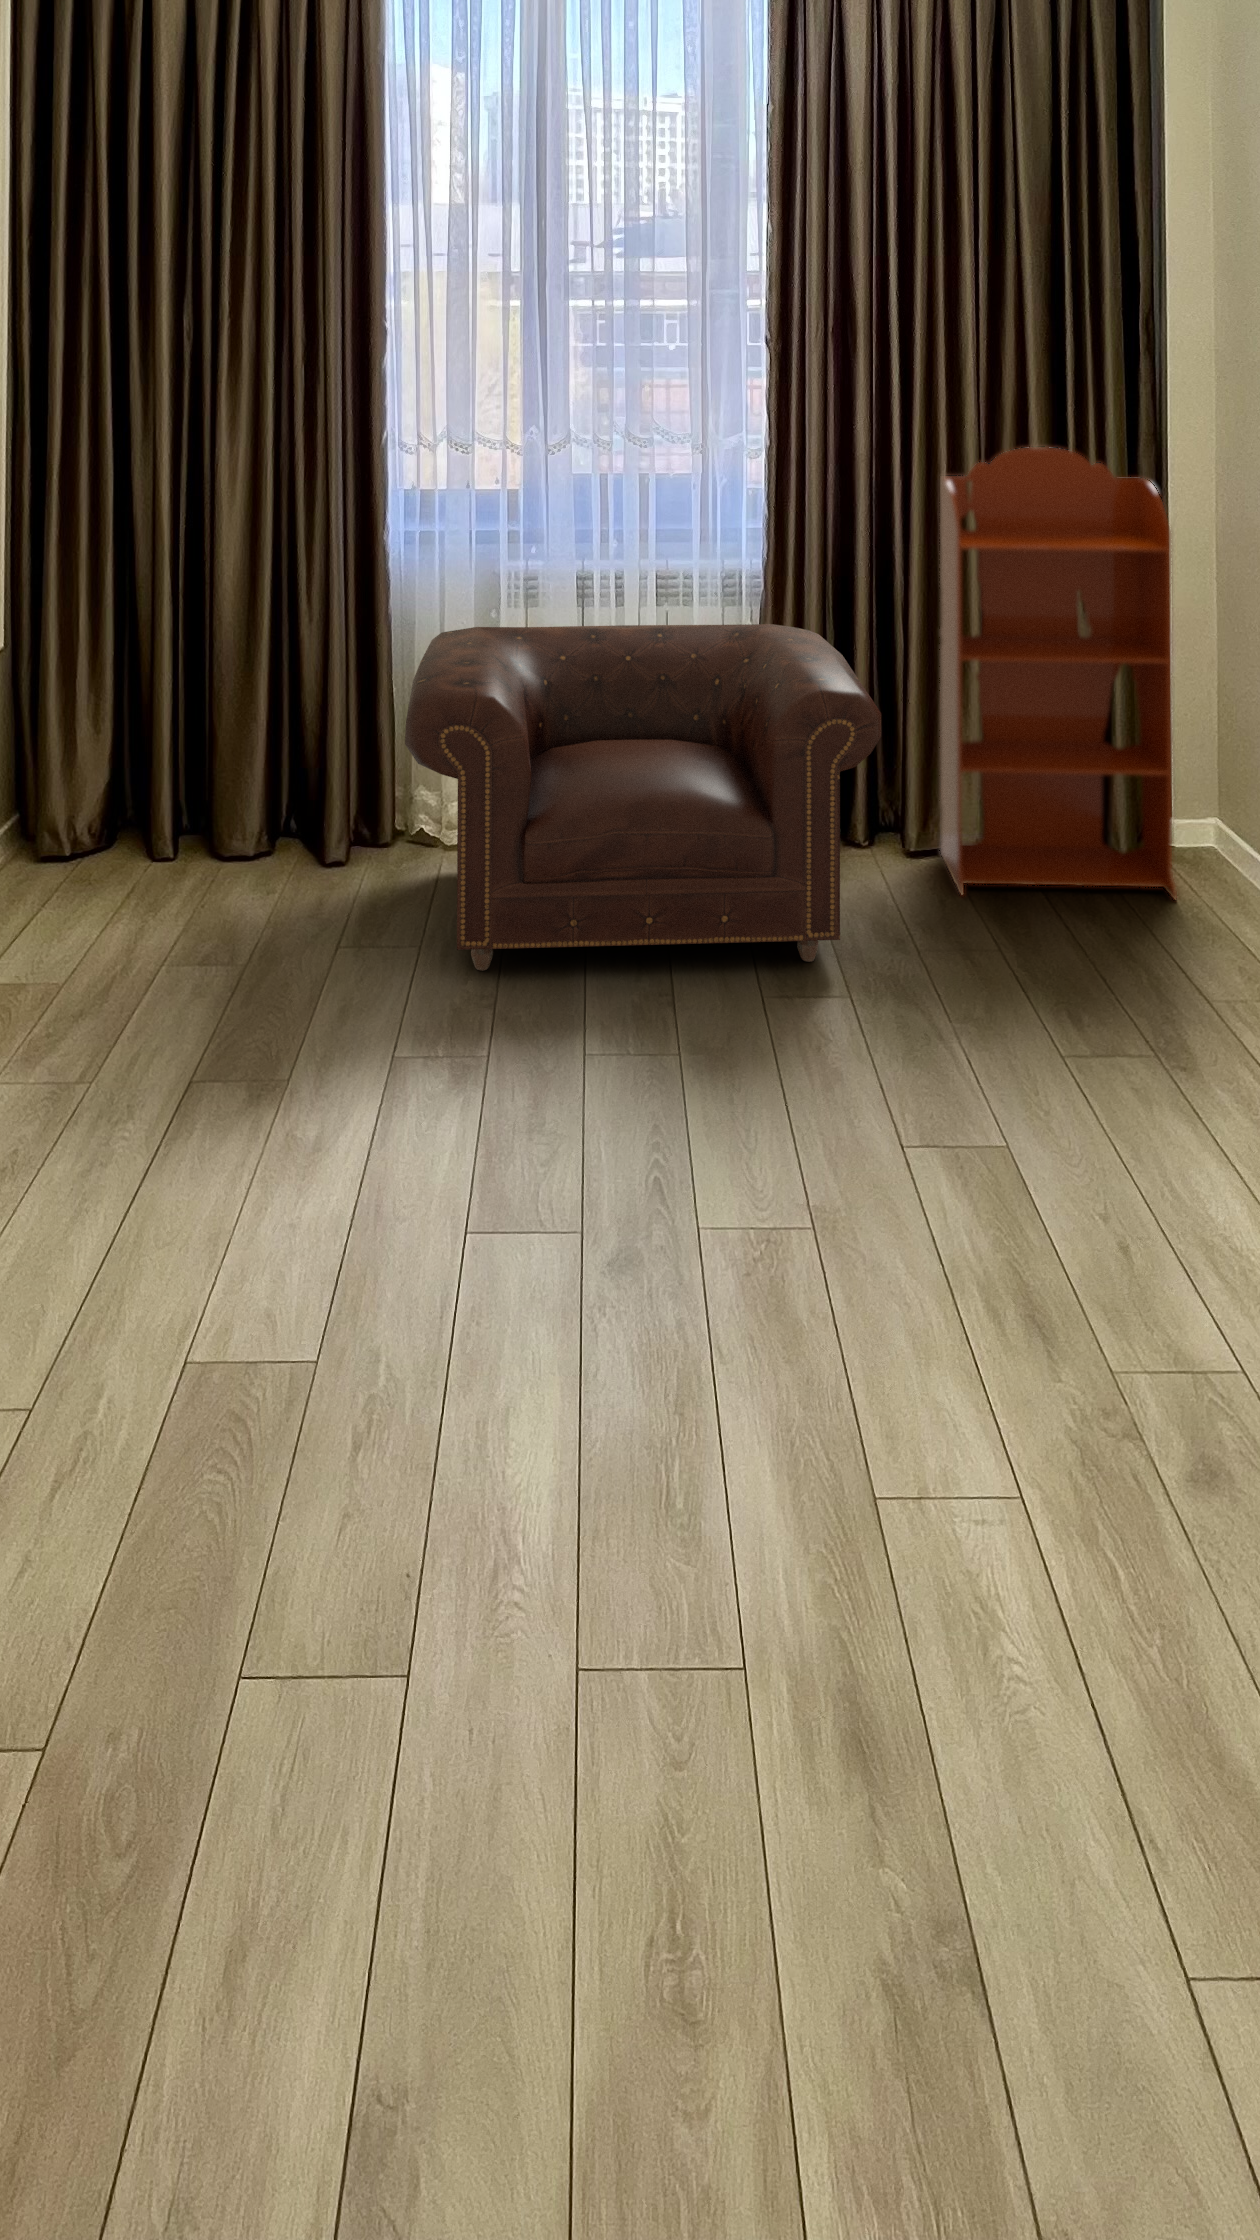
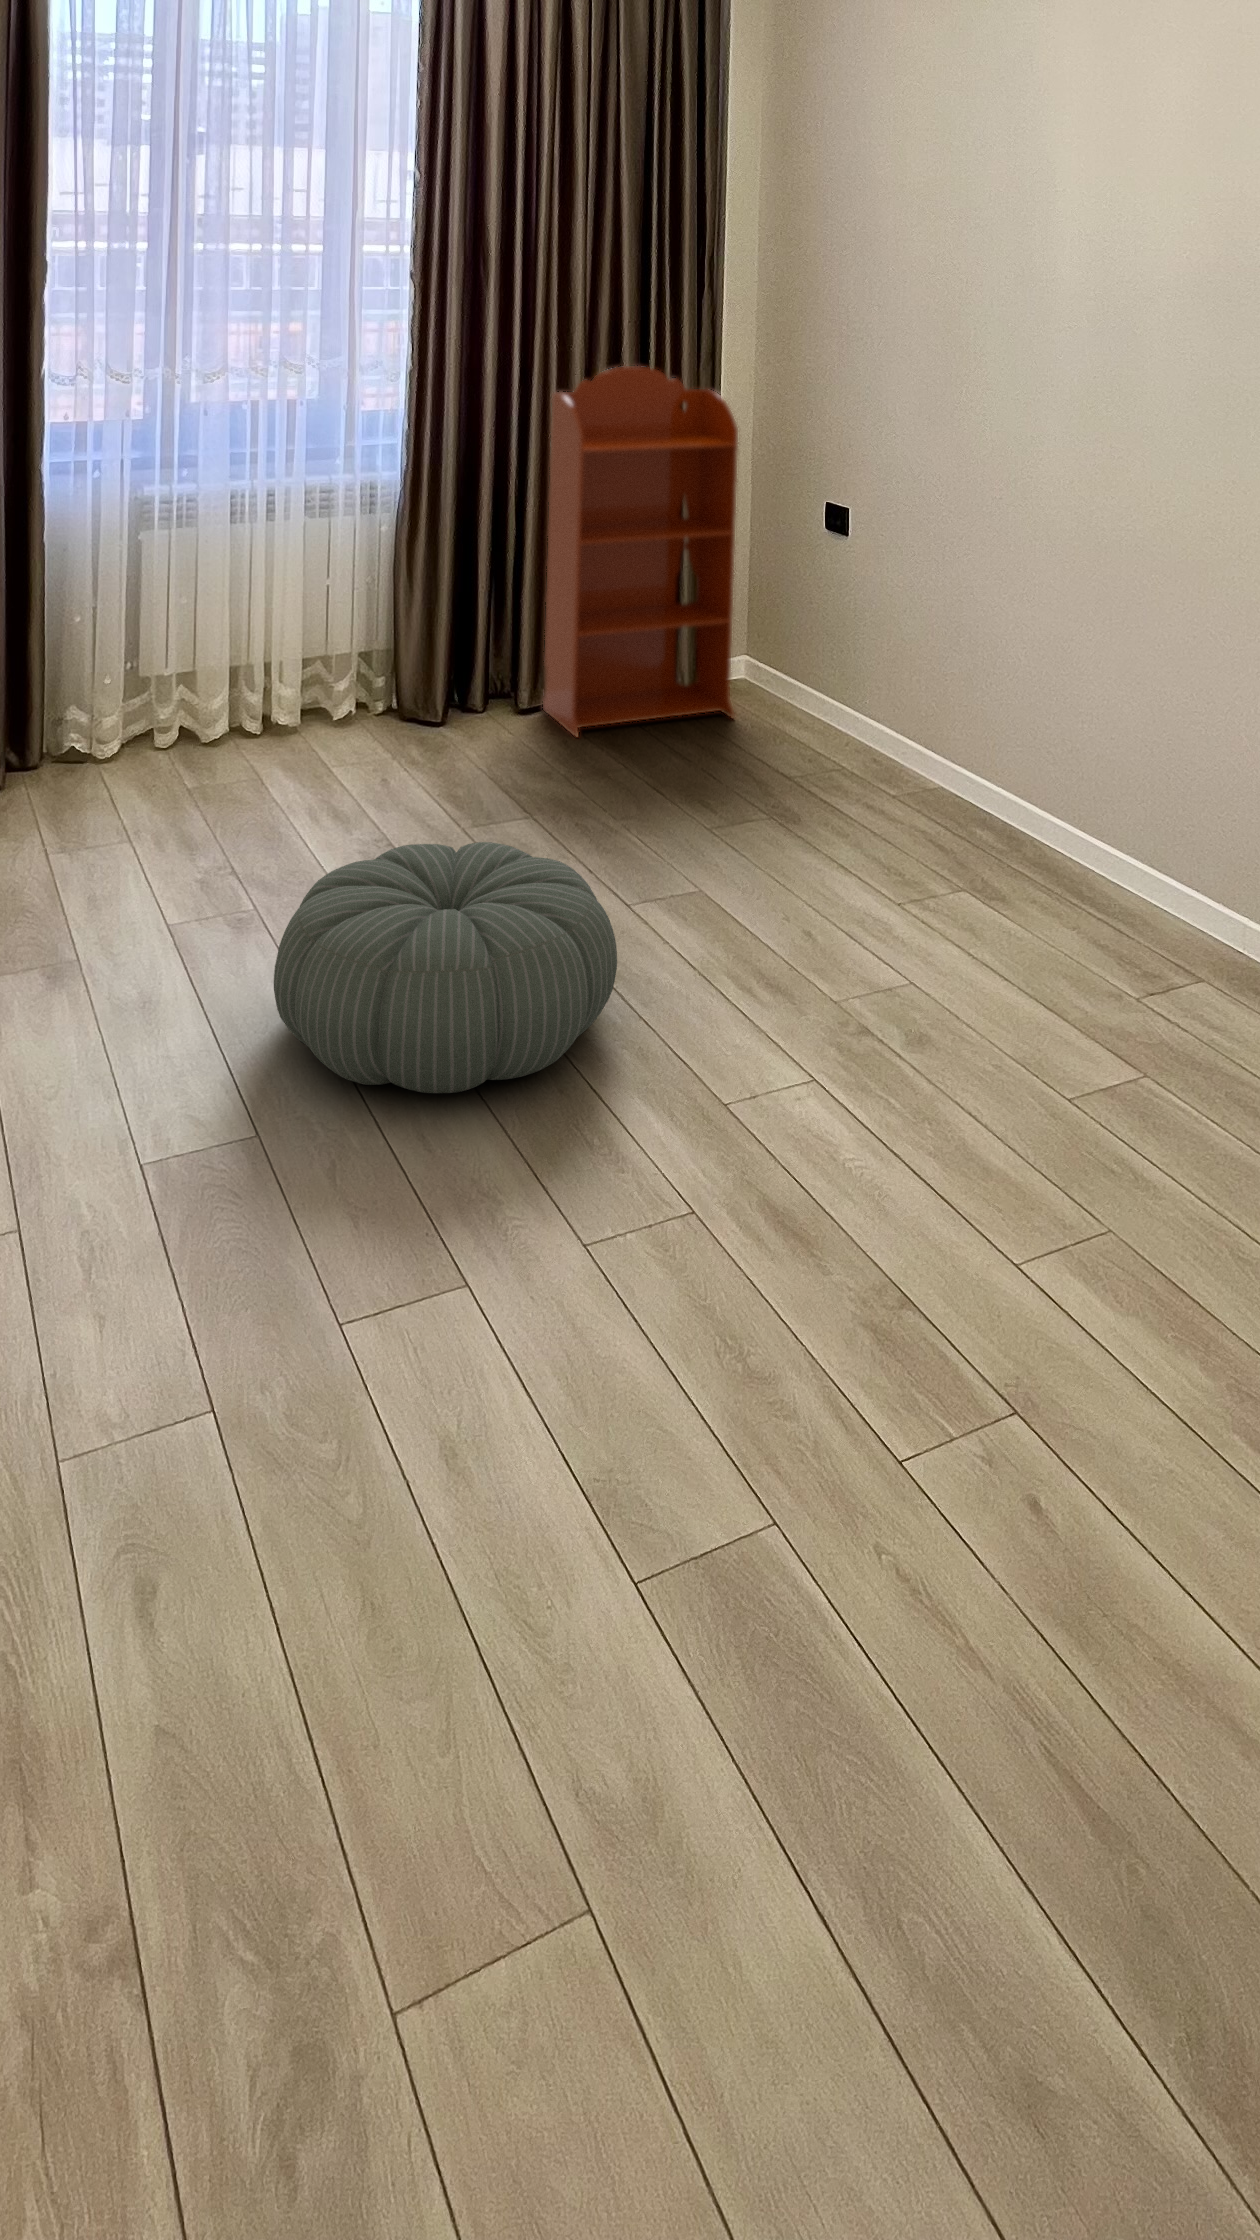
armchair: present [405,624,881,971] -> none [94,527,549,853]
pouf: none [398,1014,803,1351] -> present [274,842,617,1093]

